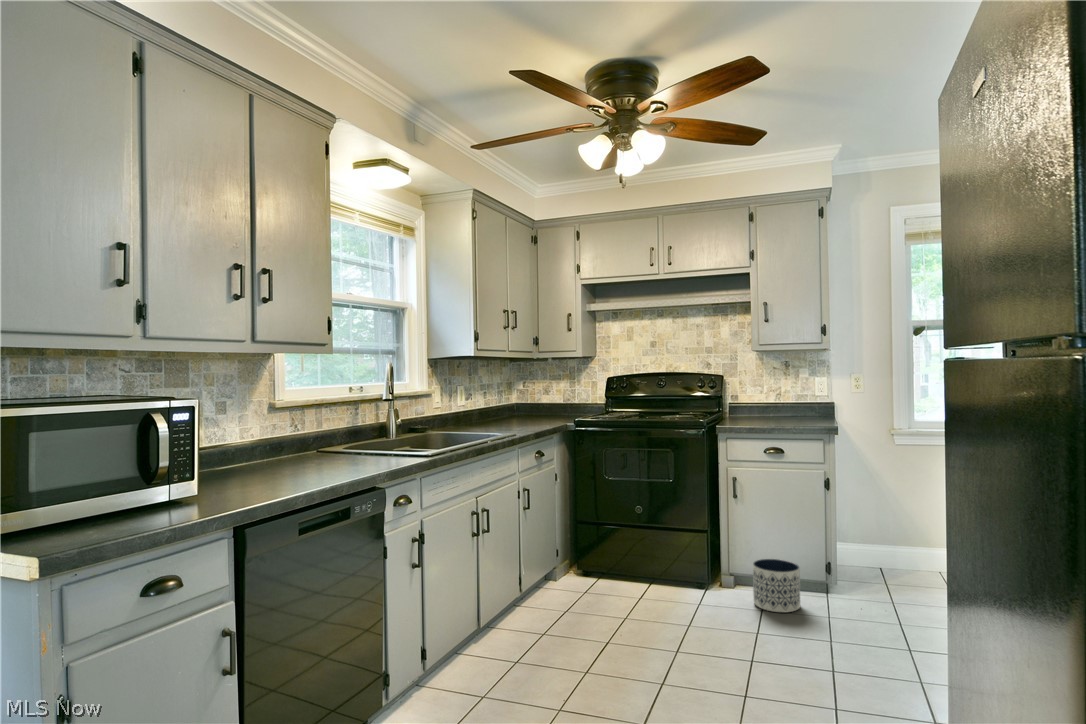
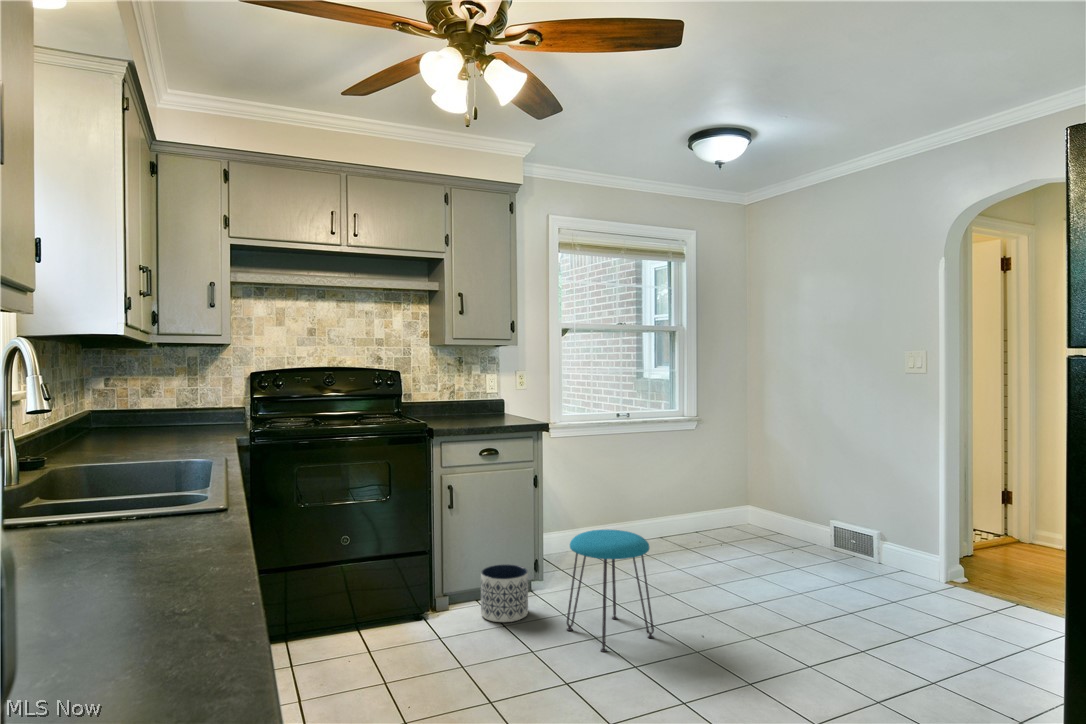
stool: none [811,540,900,663] -> present [567,529,654,652]

